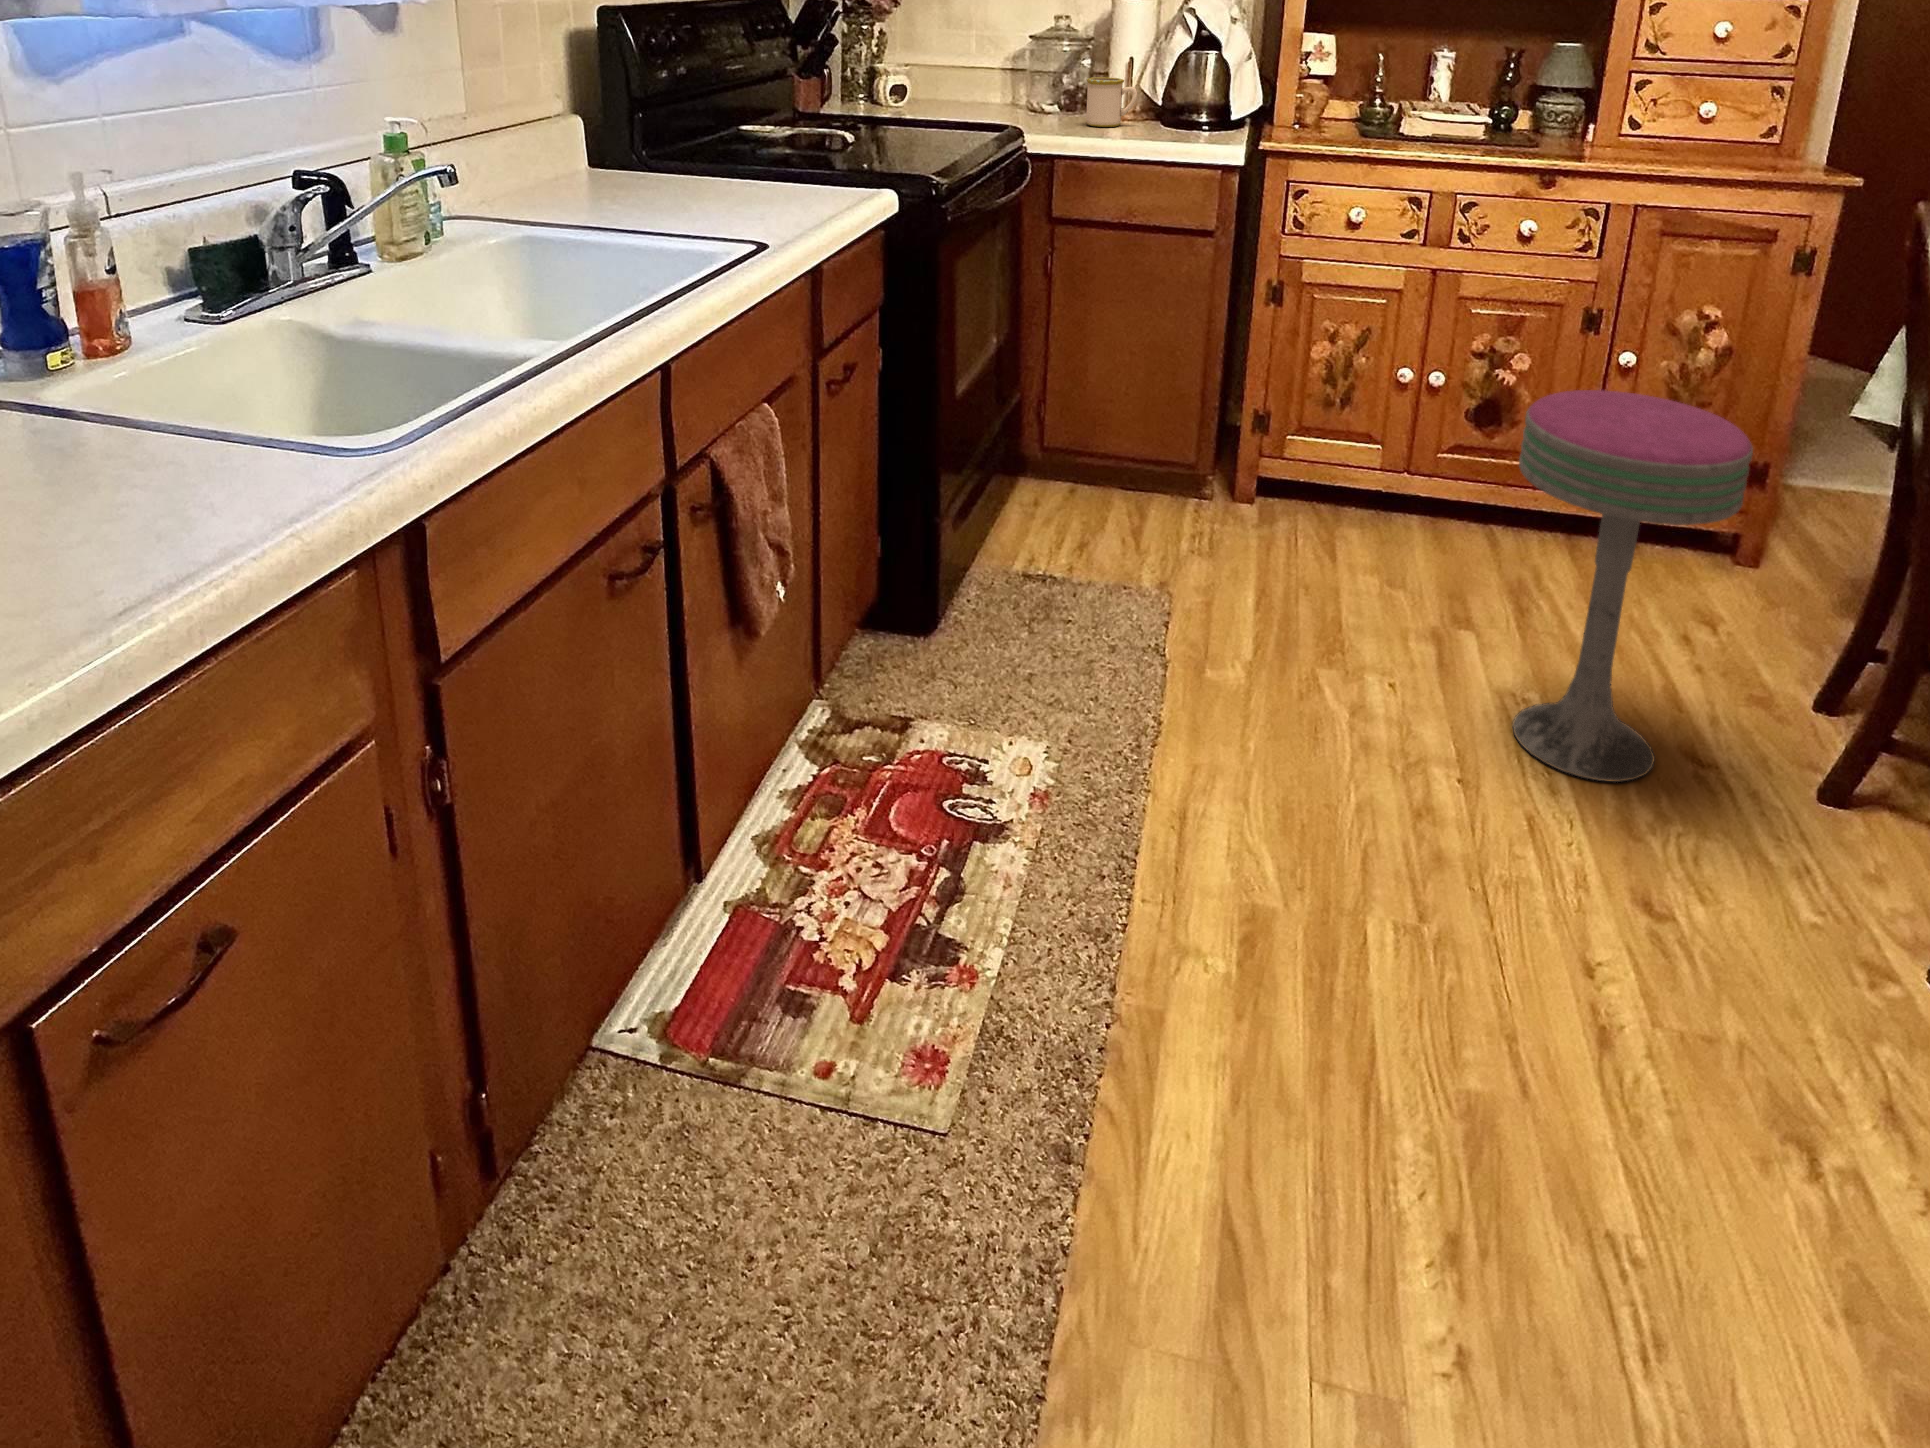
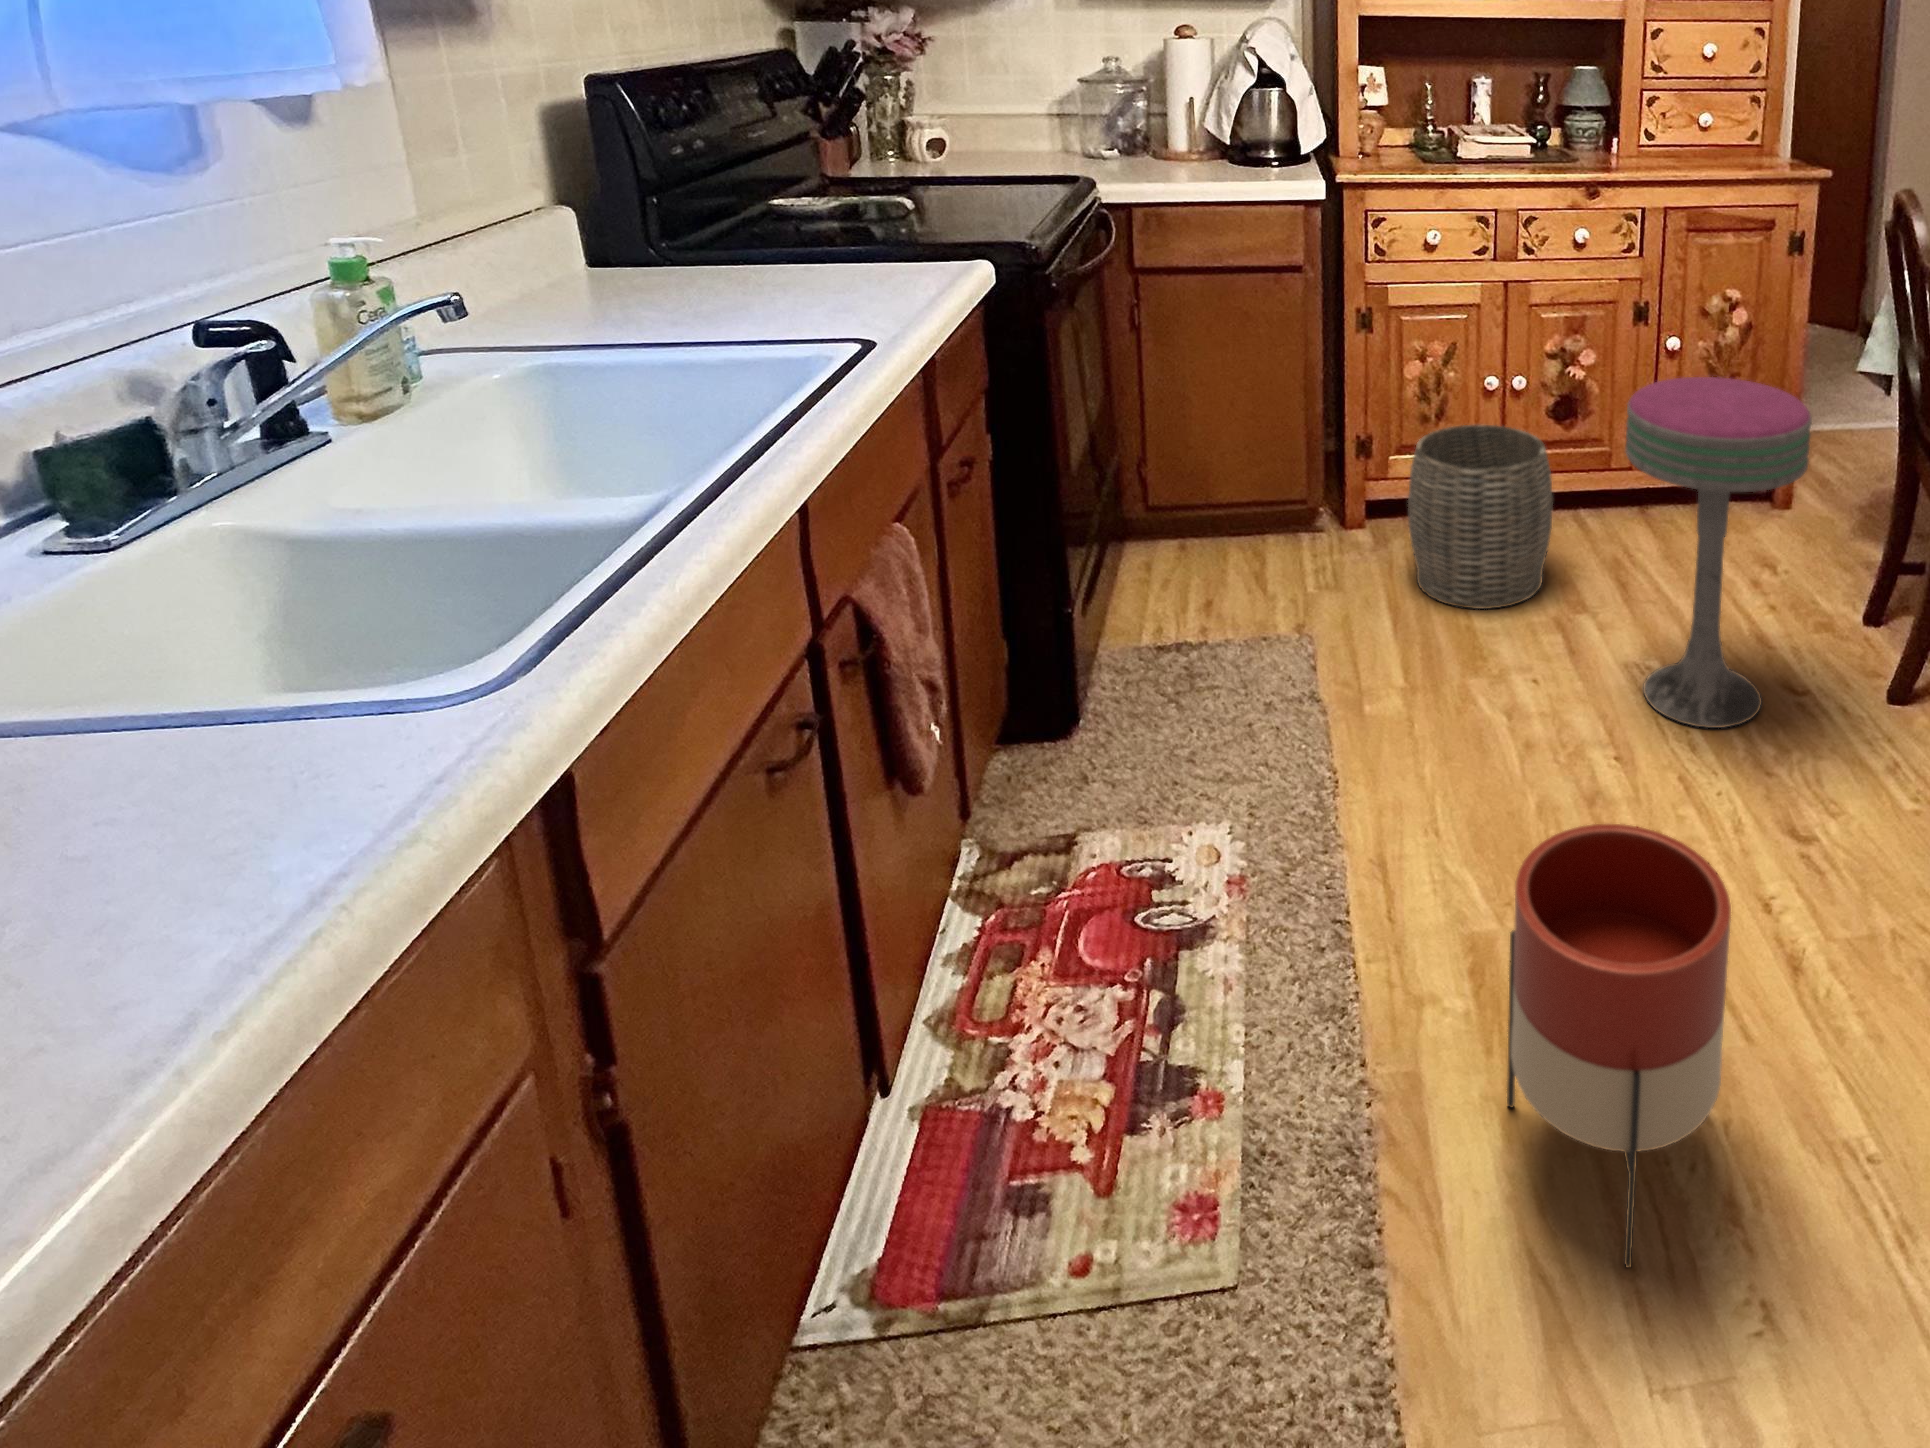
mug: present [1086,77,1137,127] -> none [1153,119,1207,170]
woven basket: none [1292,416,1453,610] -> present [1408,425,1553,609]
planter: none [1240,812,1488,1253] -> present [1507,824,1731,1268]

